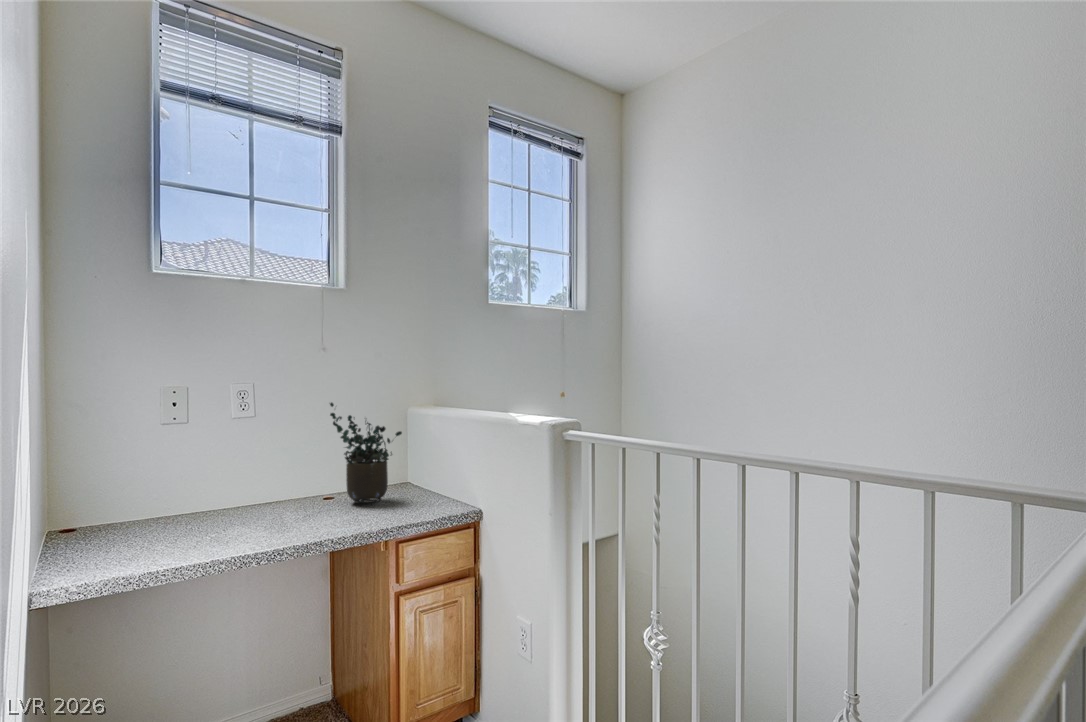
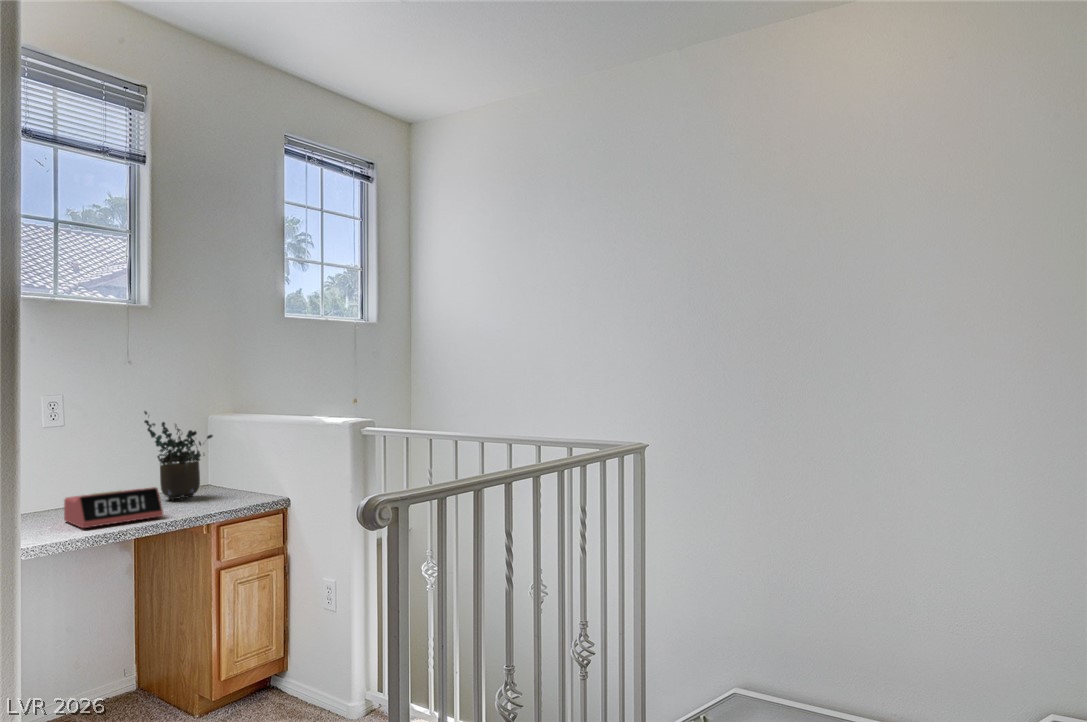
alarm clock: none [232,492,332,542] -> present [64,487,163,528]

